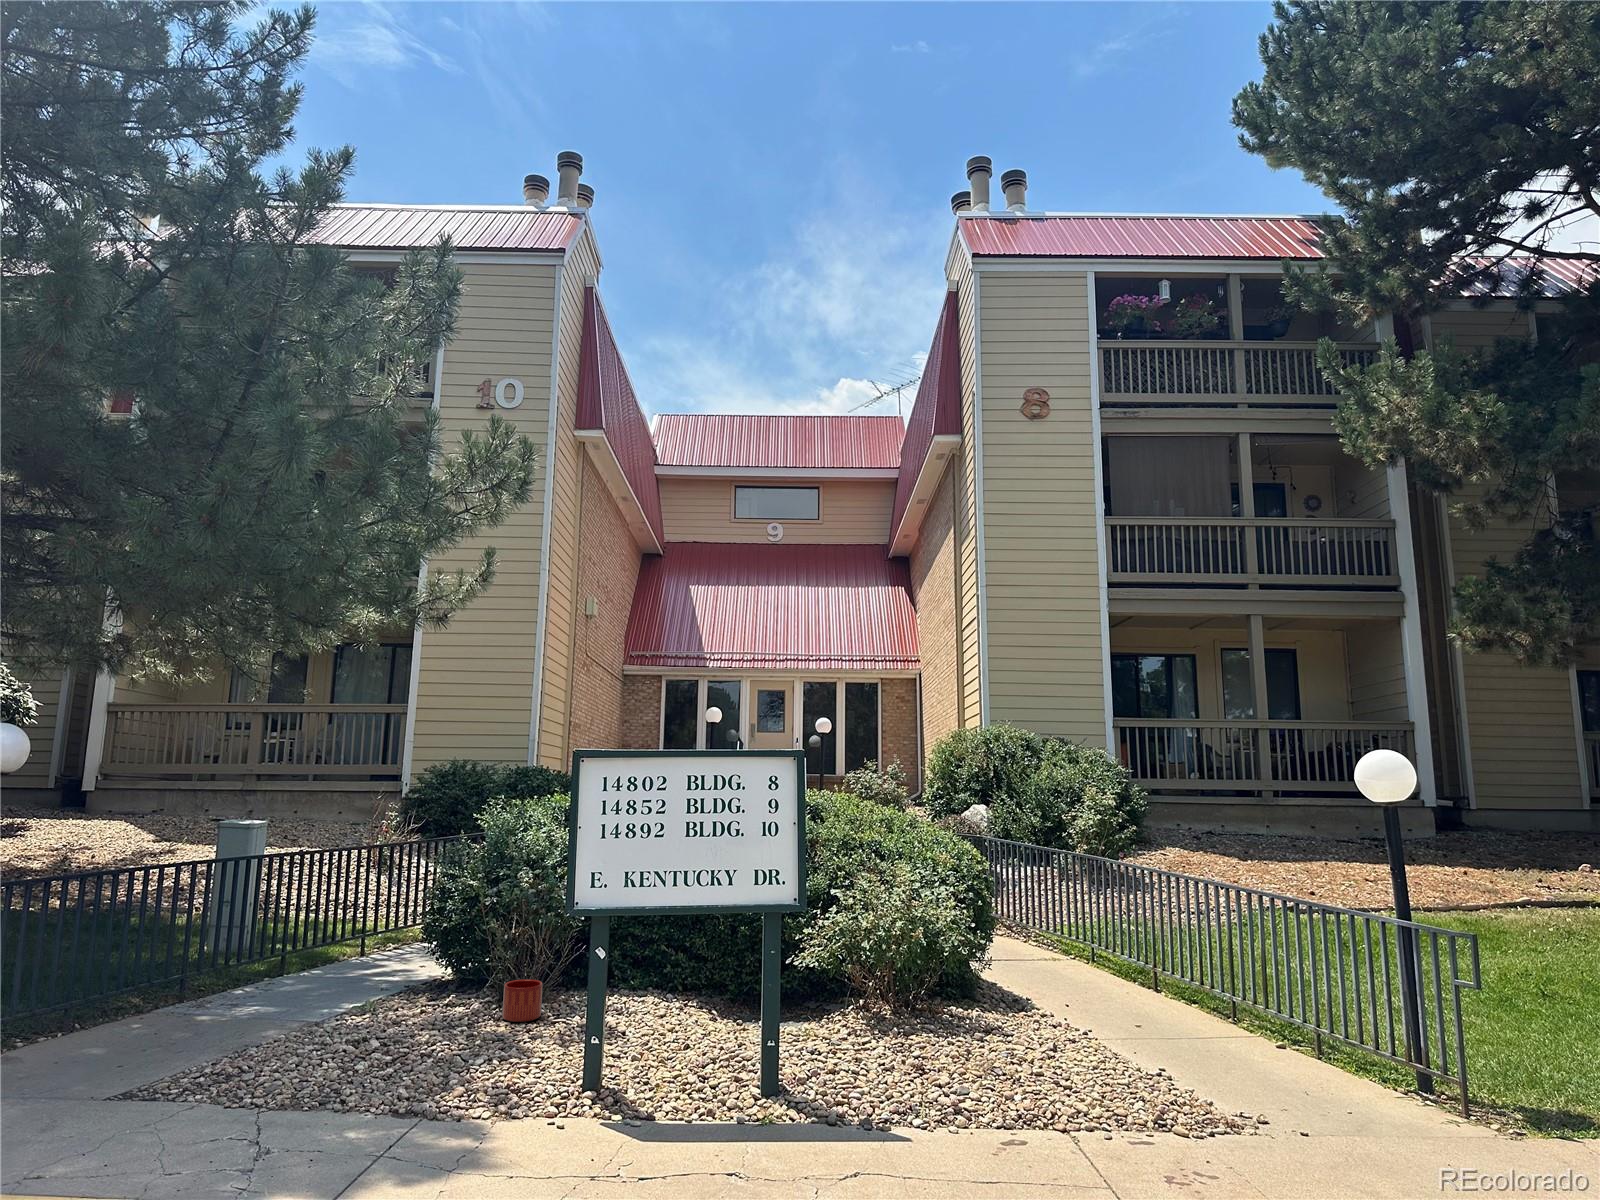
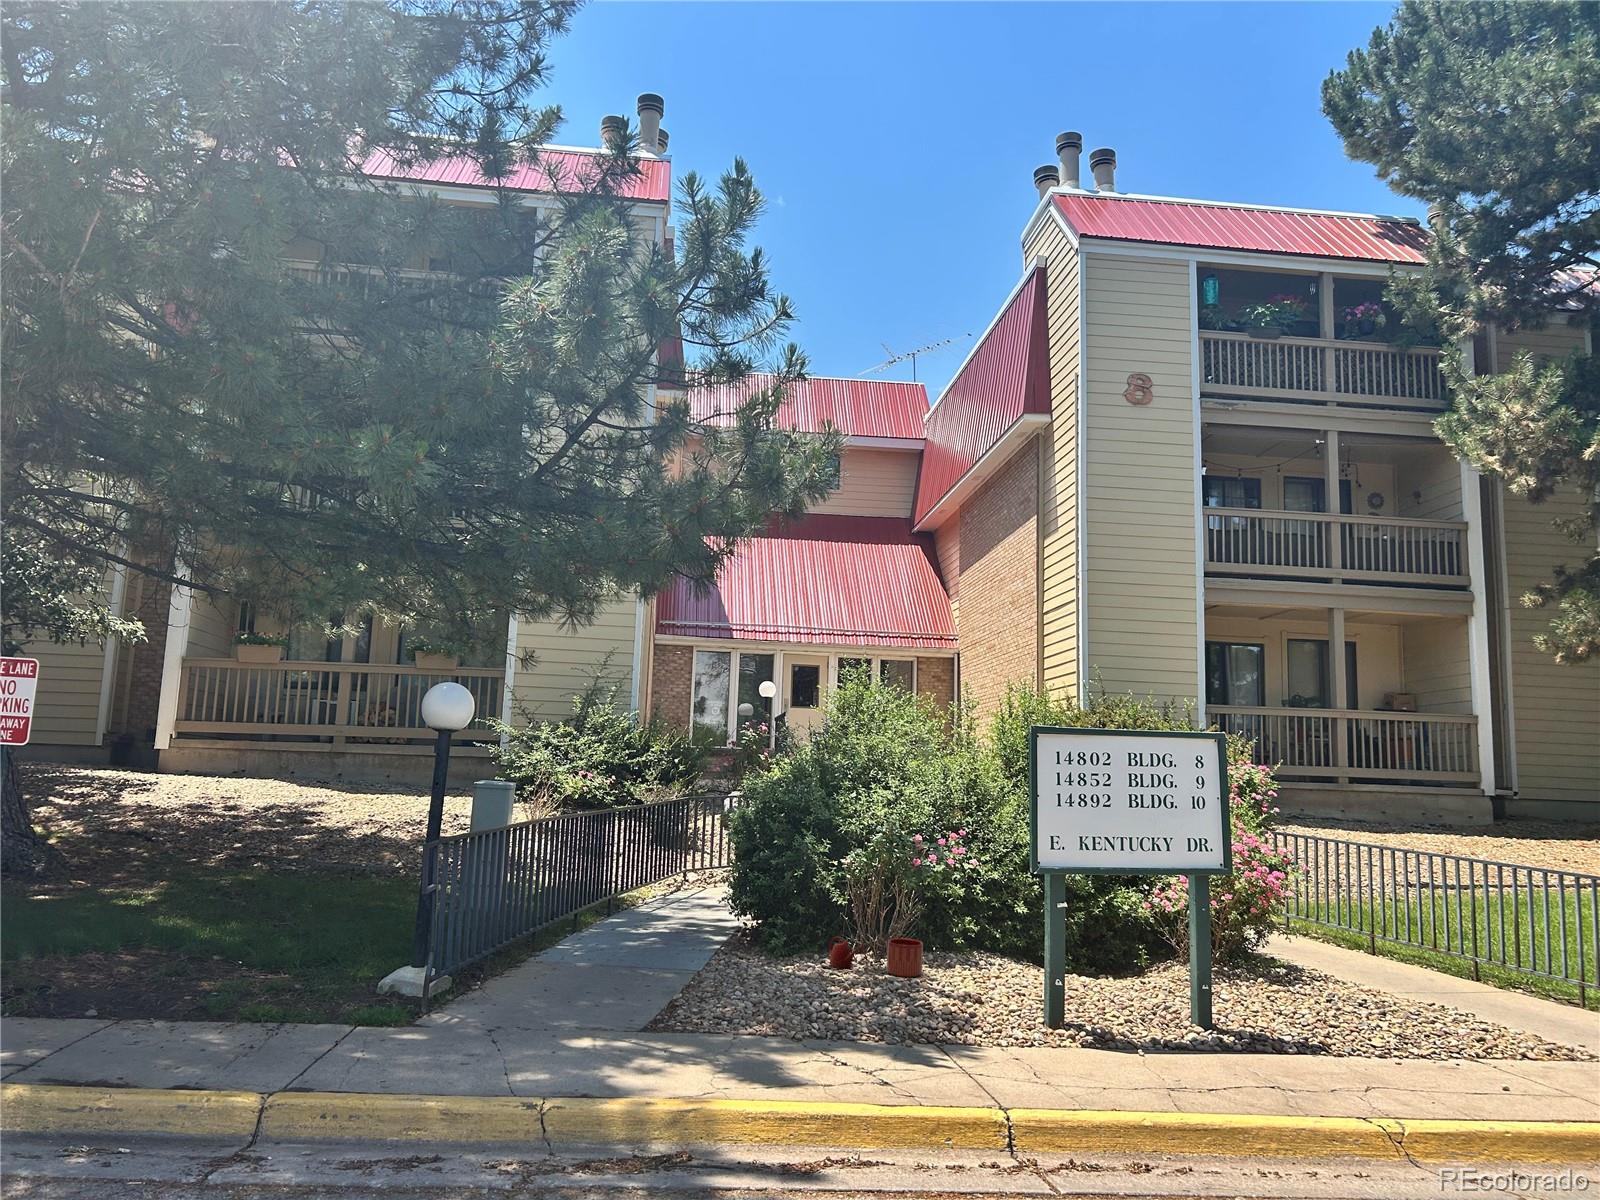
watering can: none [455,978,481,1013] -> present [830,936,864,969]

